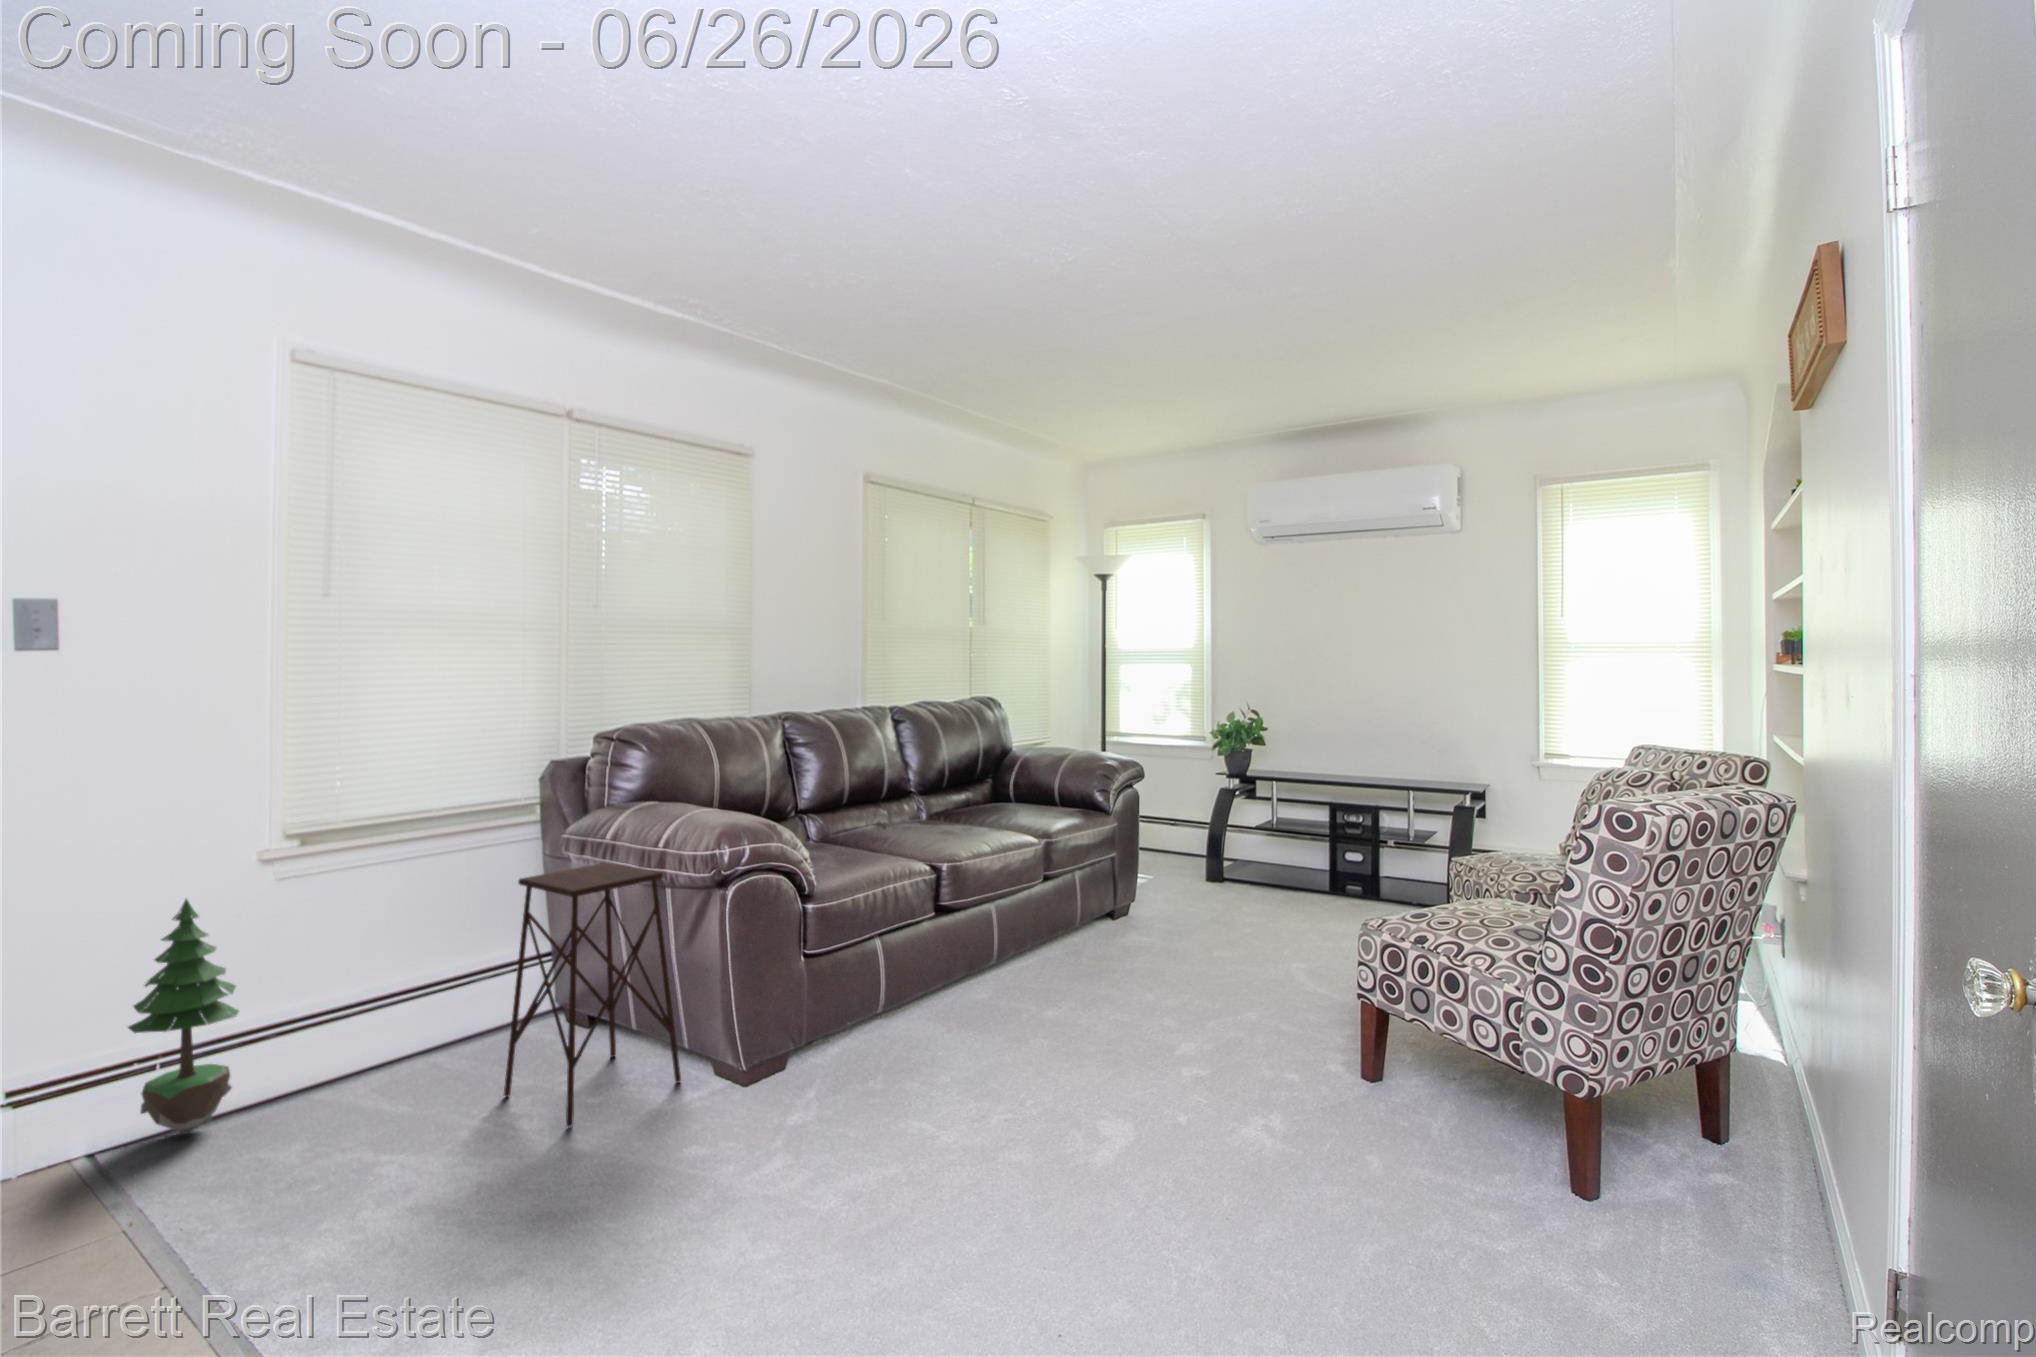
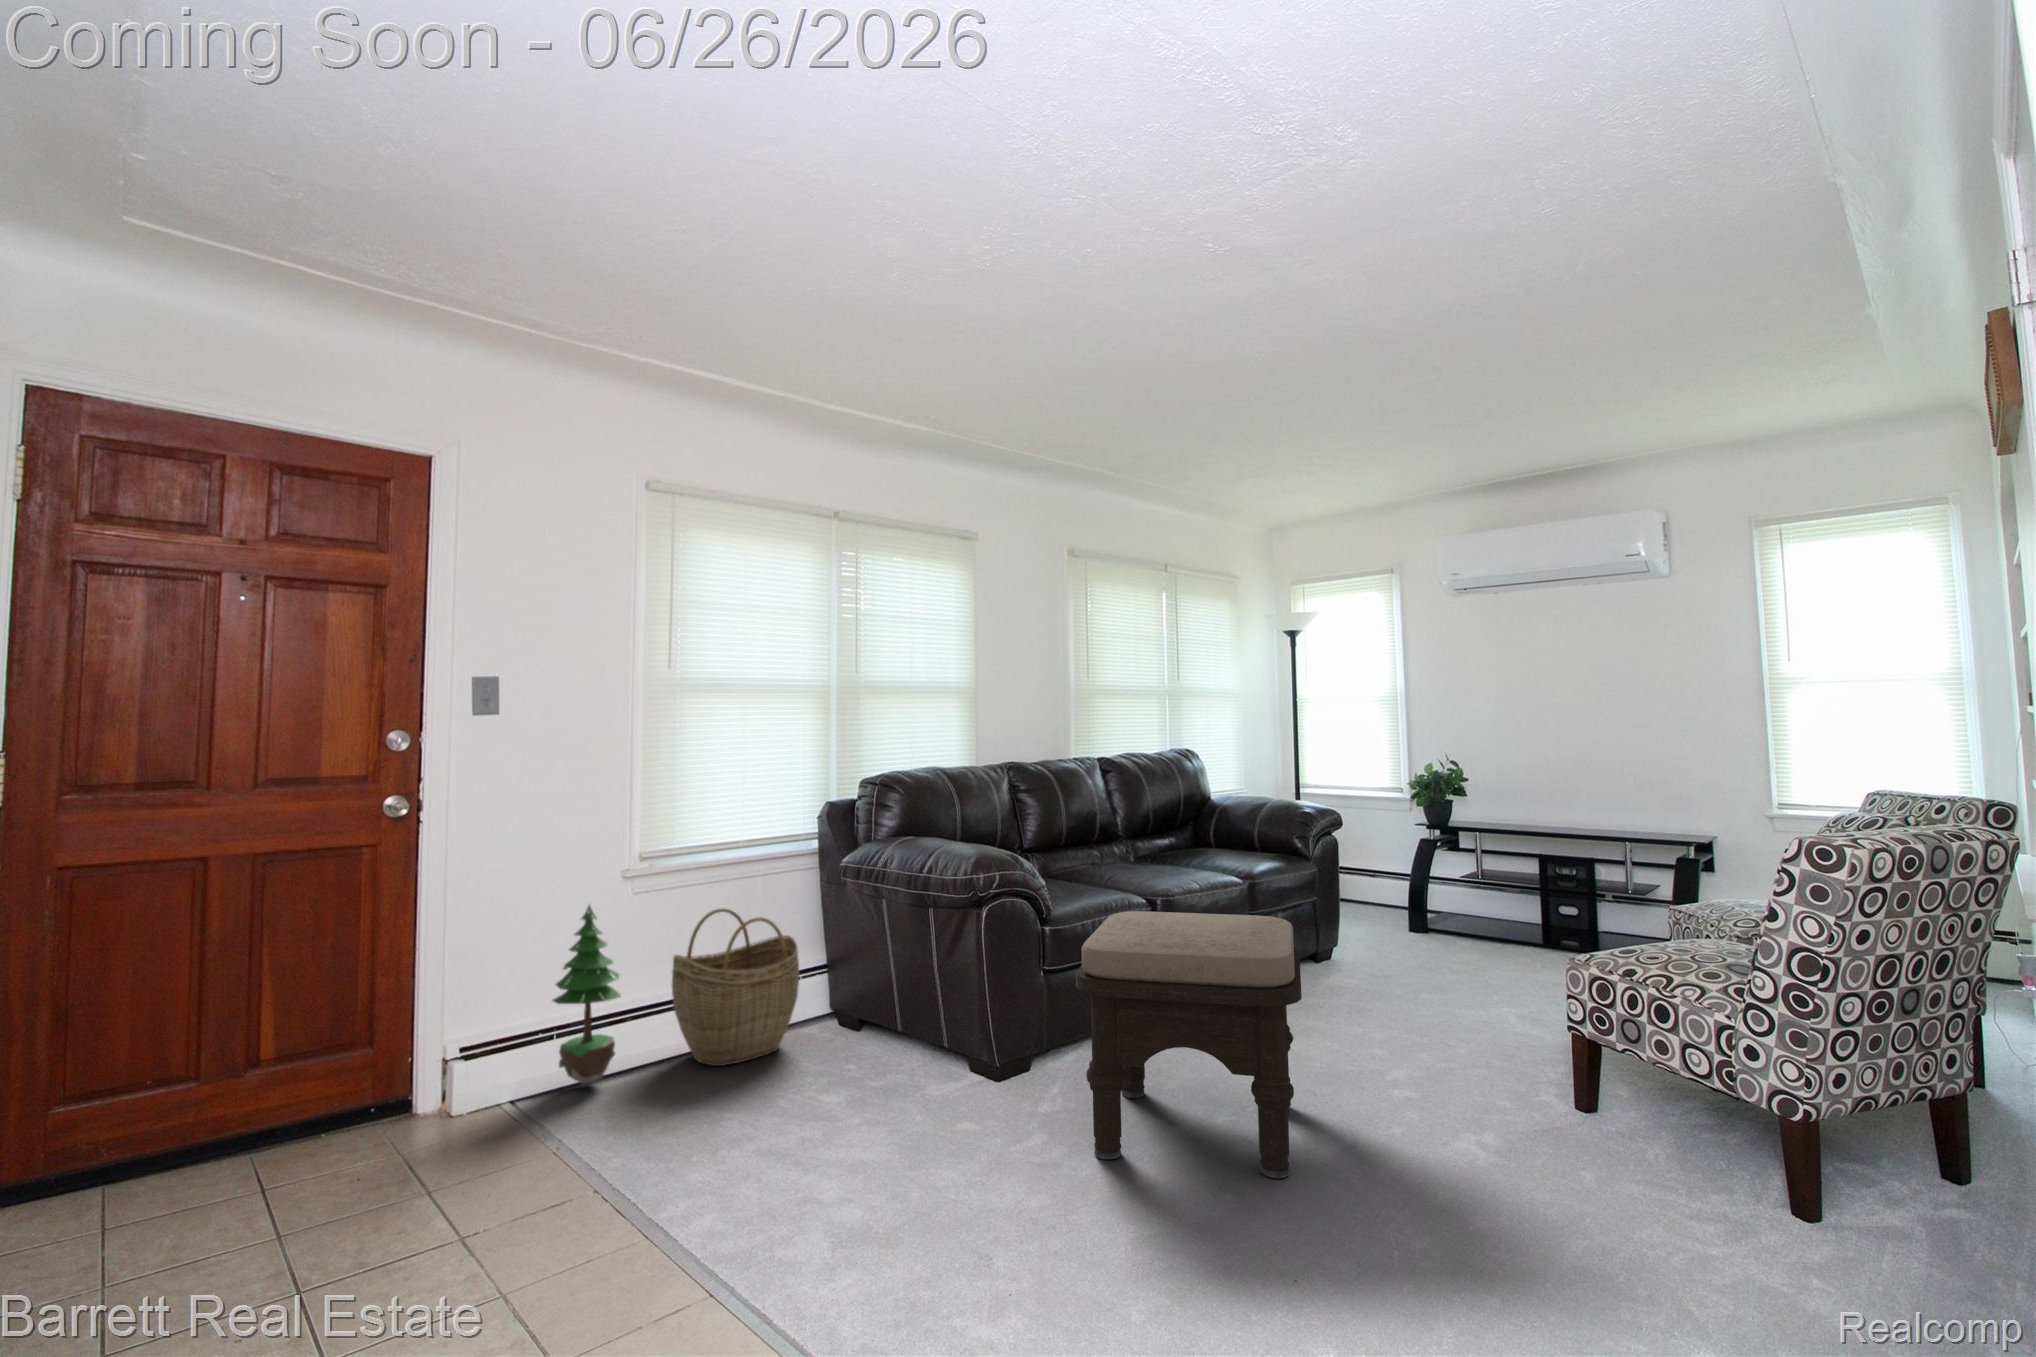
side table: present [504,863,681,1127] -> none [808,887,946,1101]
ottoman: none [825,887,1088,1196] -> present [1076,911,1302,1178]
woven basket: none [322,892,503,1090] -> present [672,908,799,1066]

